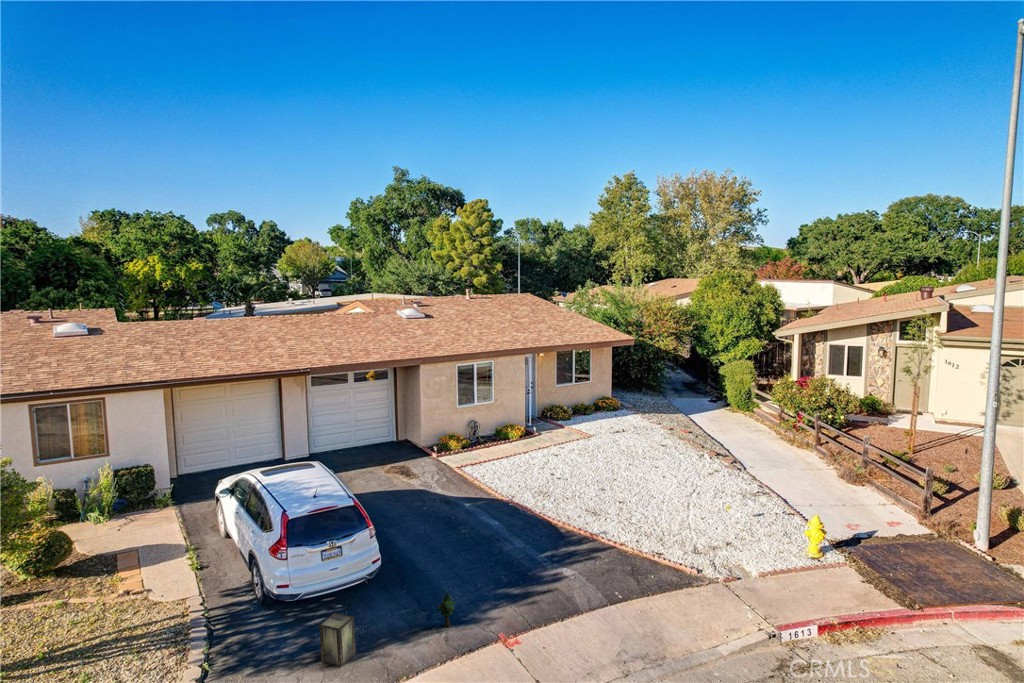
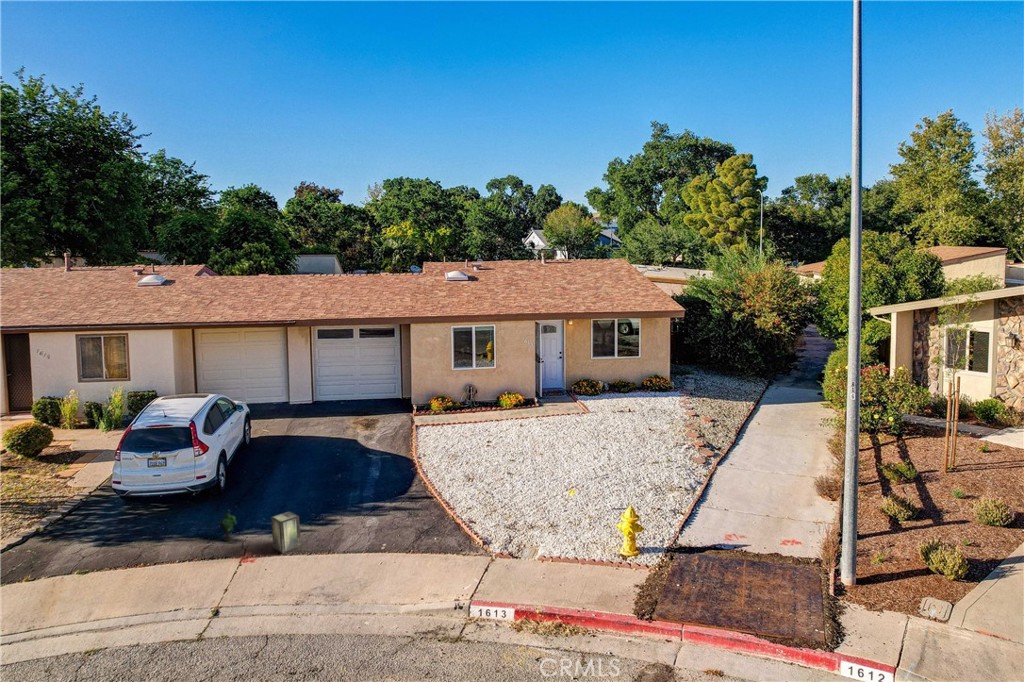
storage box: present [319,613,356,667] -> present [271,511,301,554]

